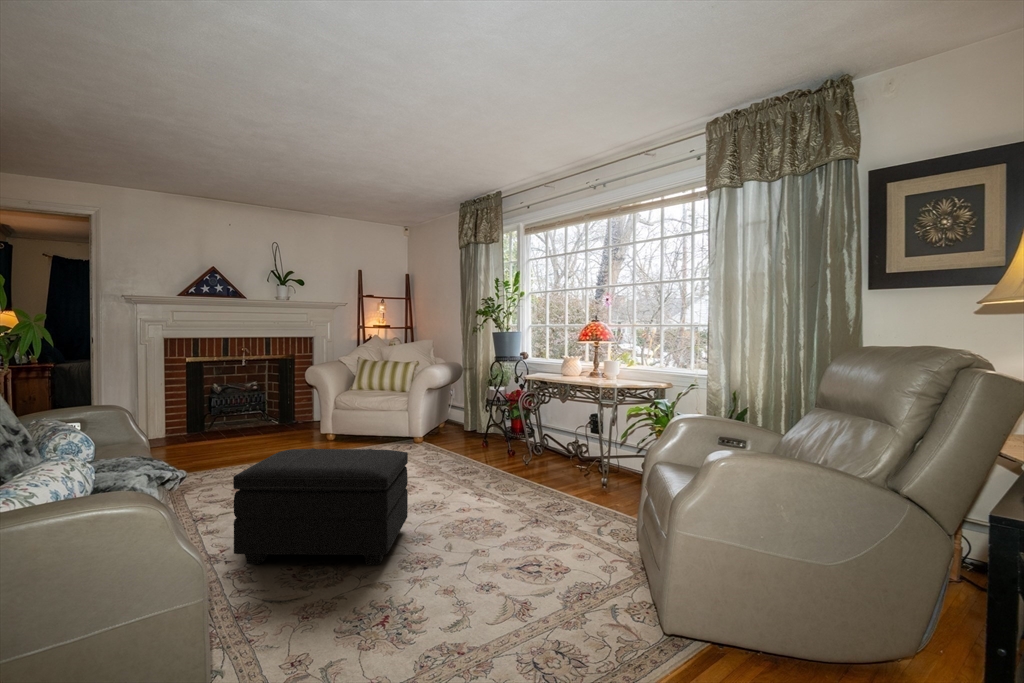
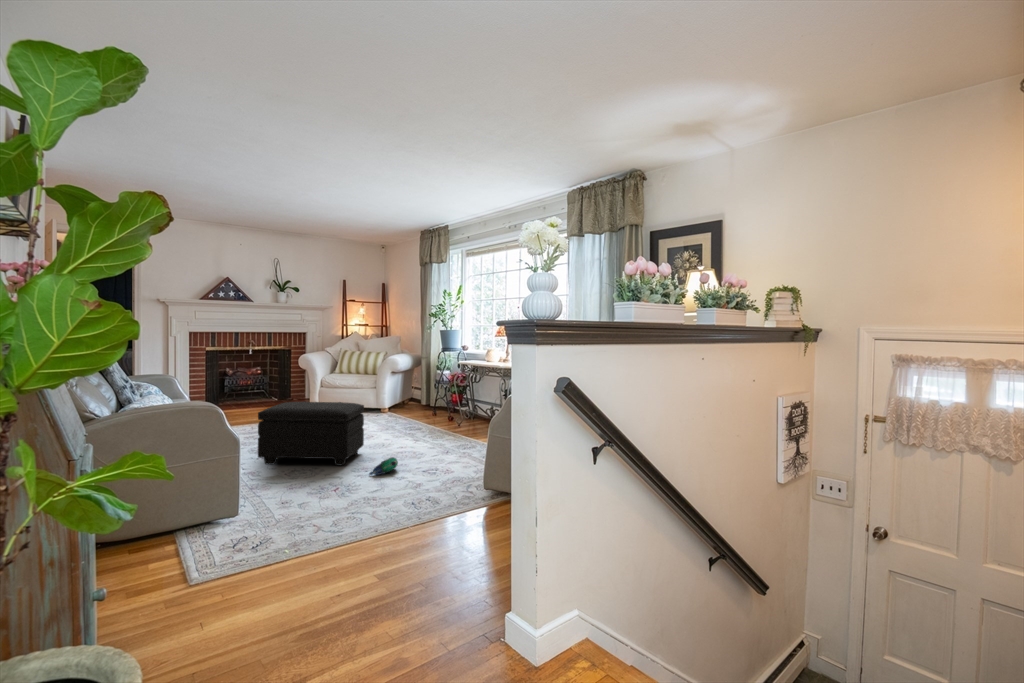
plush toy: none [430,553,476,594] -> present [369,457,398,475]

